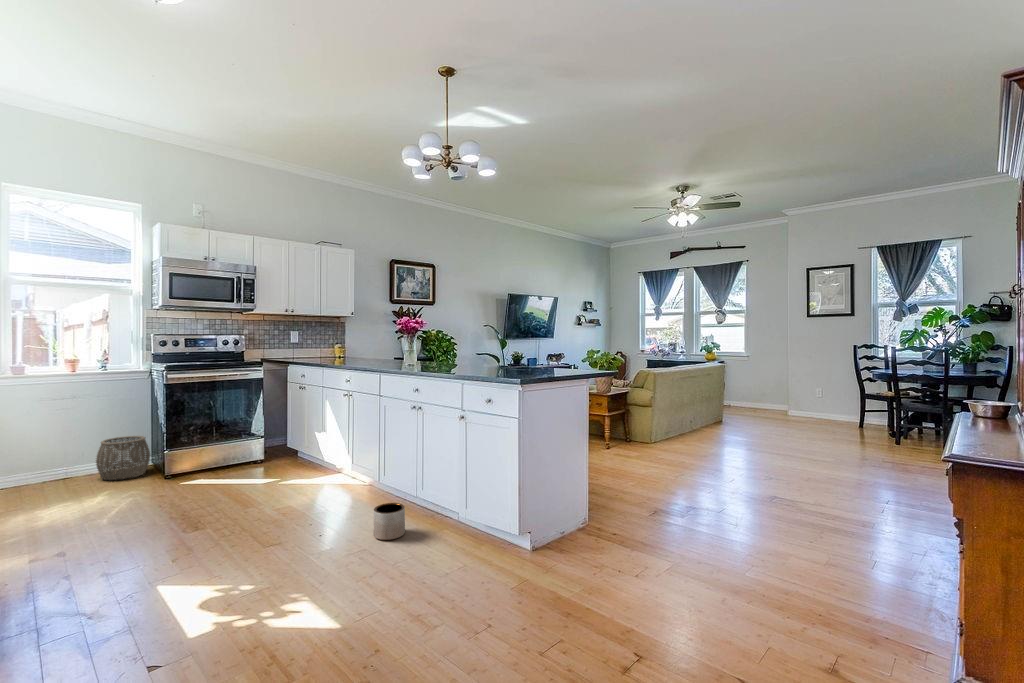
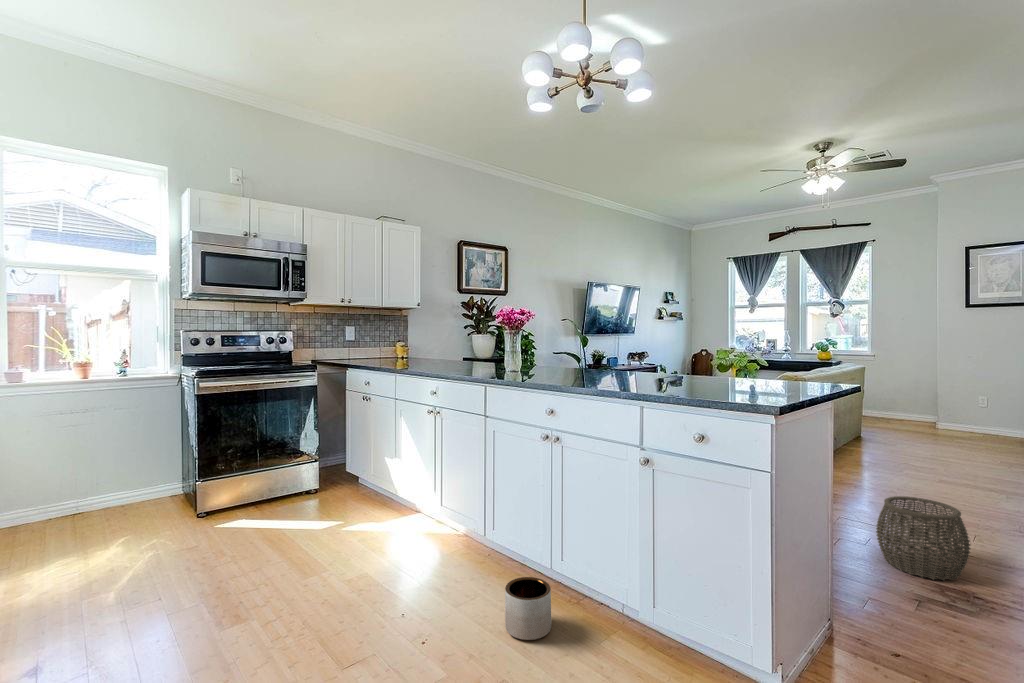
woven basket: present [96,436,150,480] -> present [876,496,971,581]

